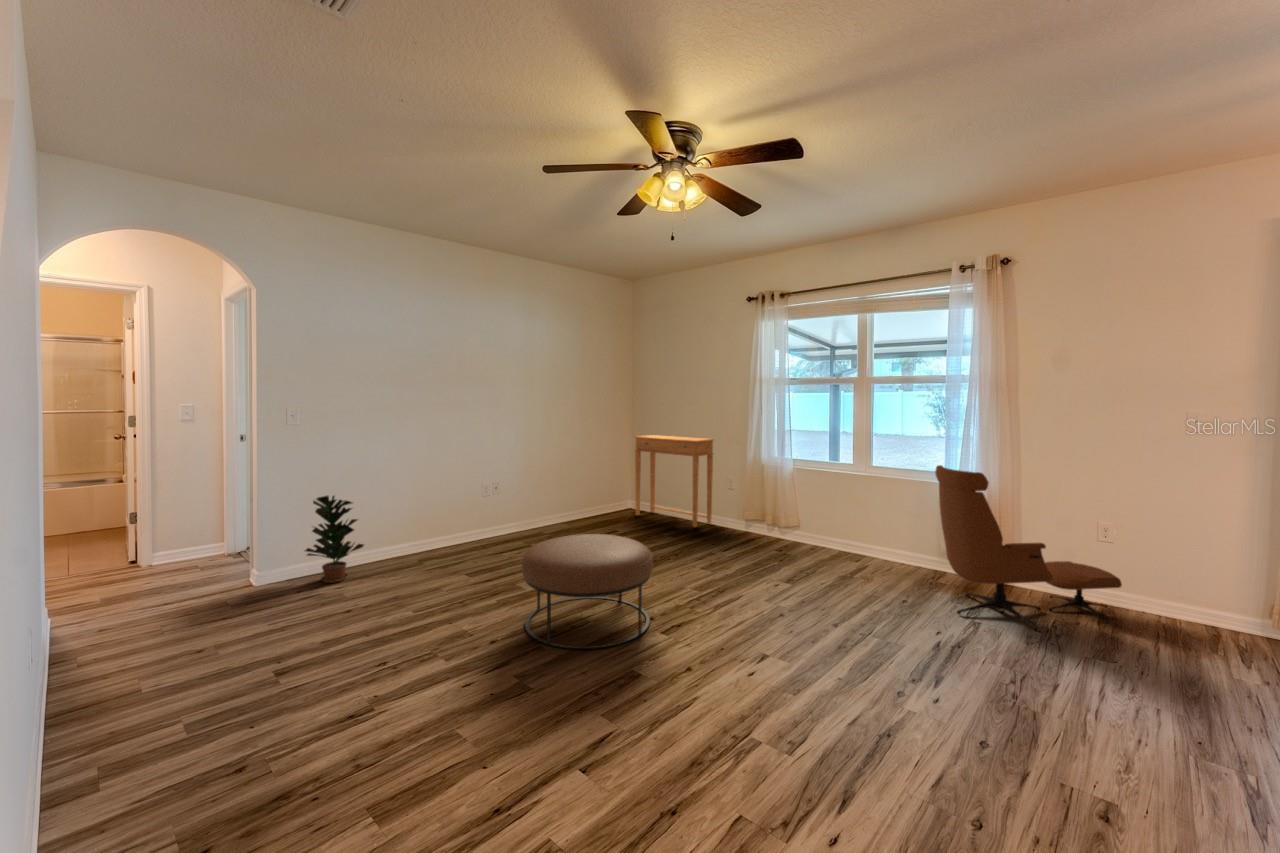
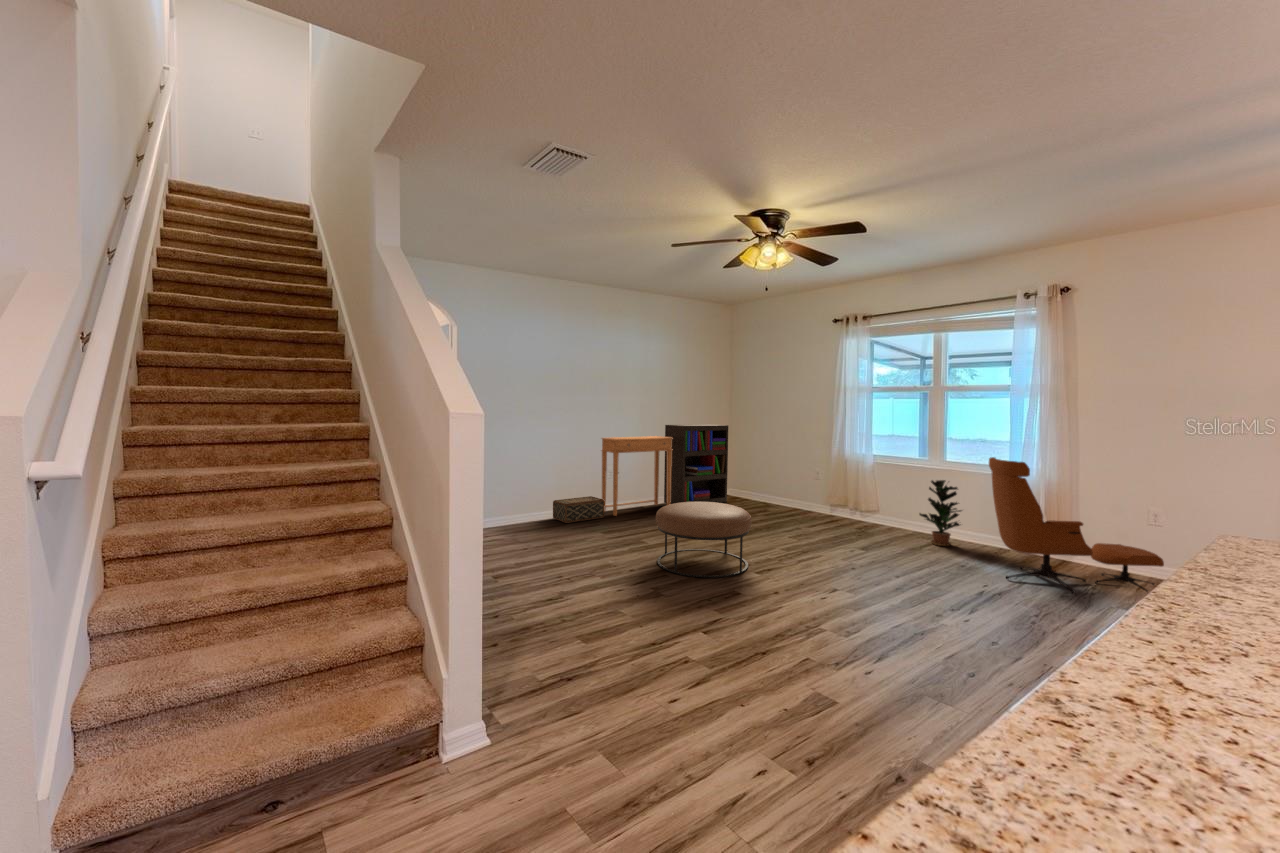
bookshelf: none [545,423,623,529] -> present [664,424,728,504]
side table: present [635,435,714,527] -> present [602,436,672,516]
potted plant: present [305,495,364,583] -> present [920,480,962,546]
woven basket: none [388,523,462,565] -> present [553,496,605,523]

